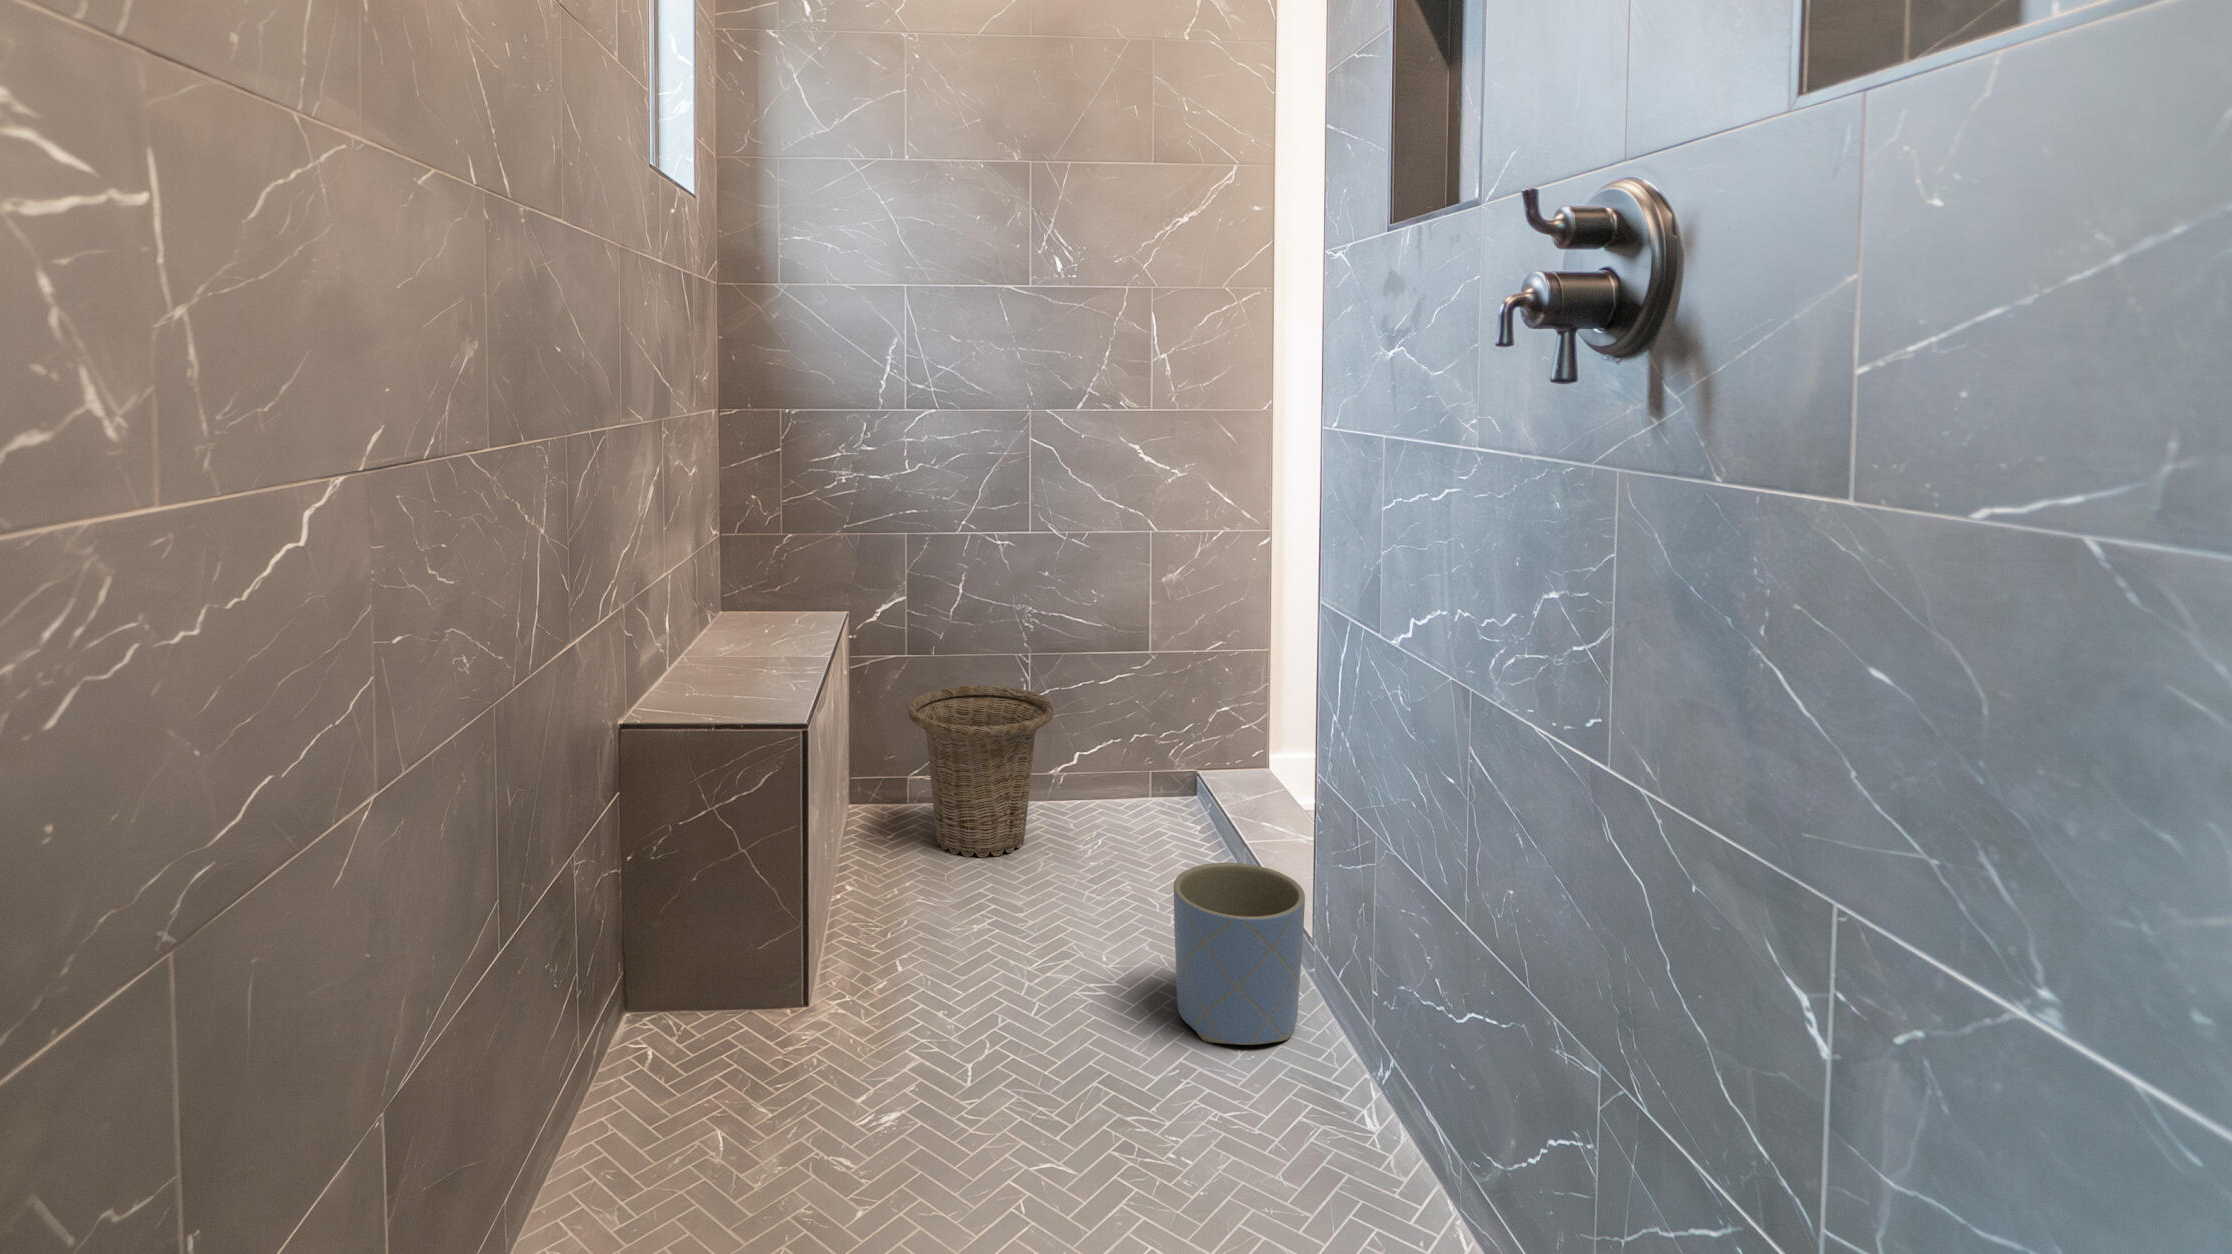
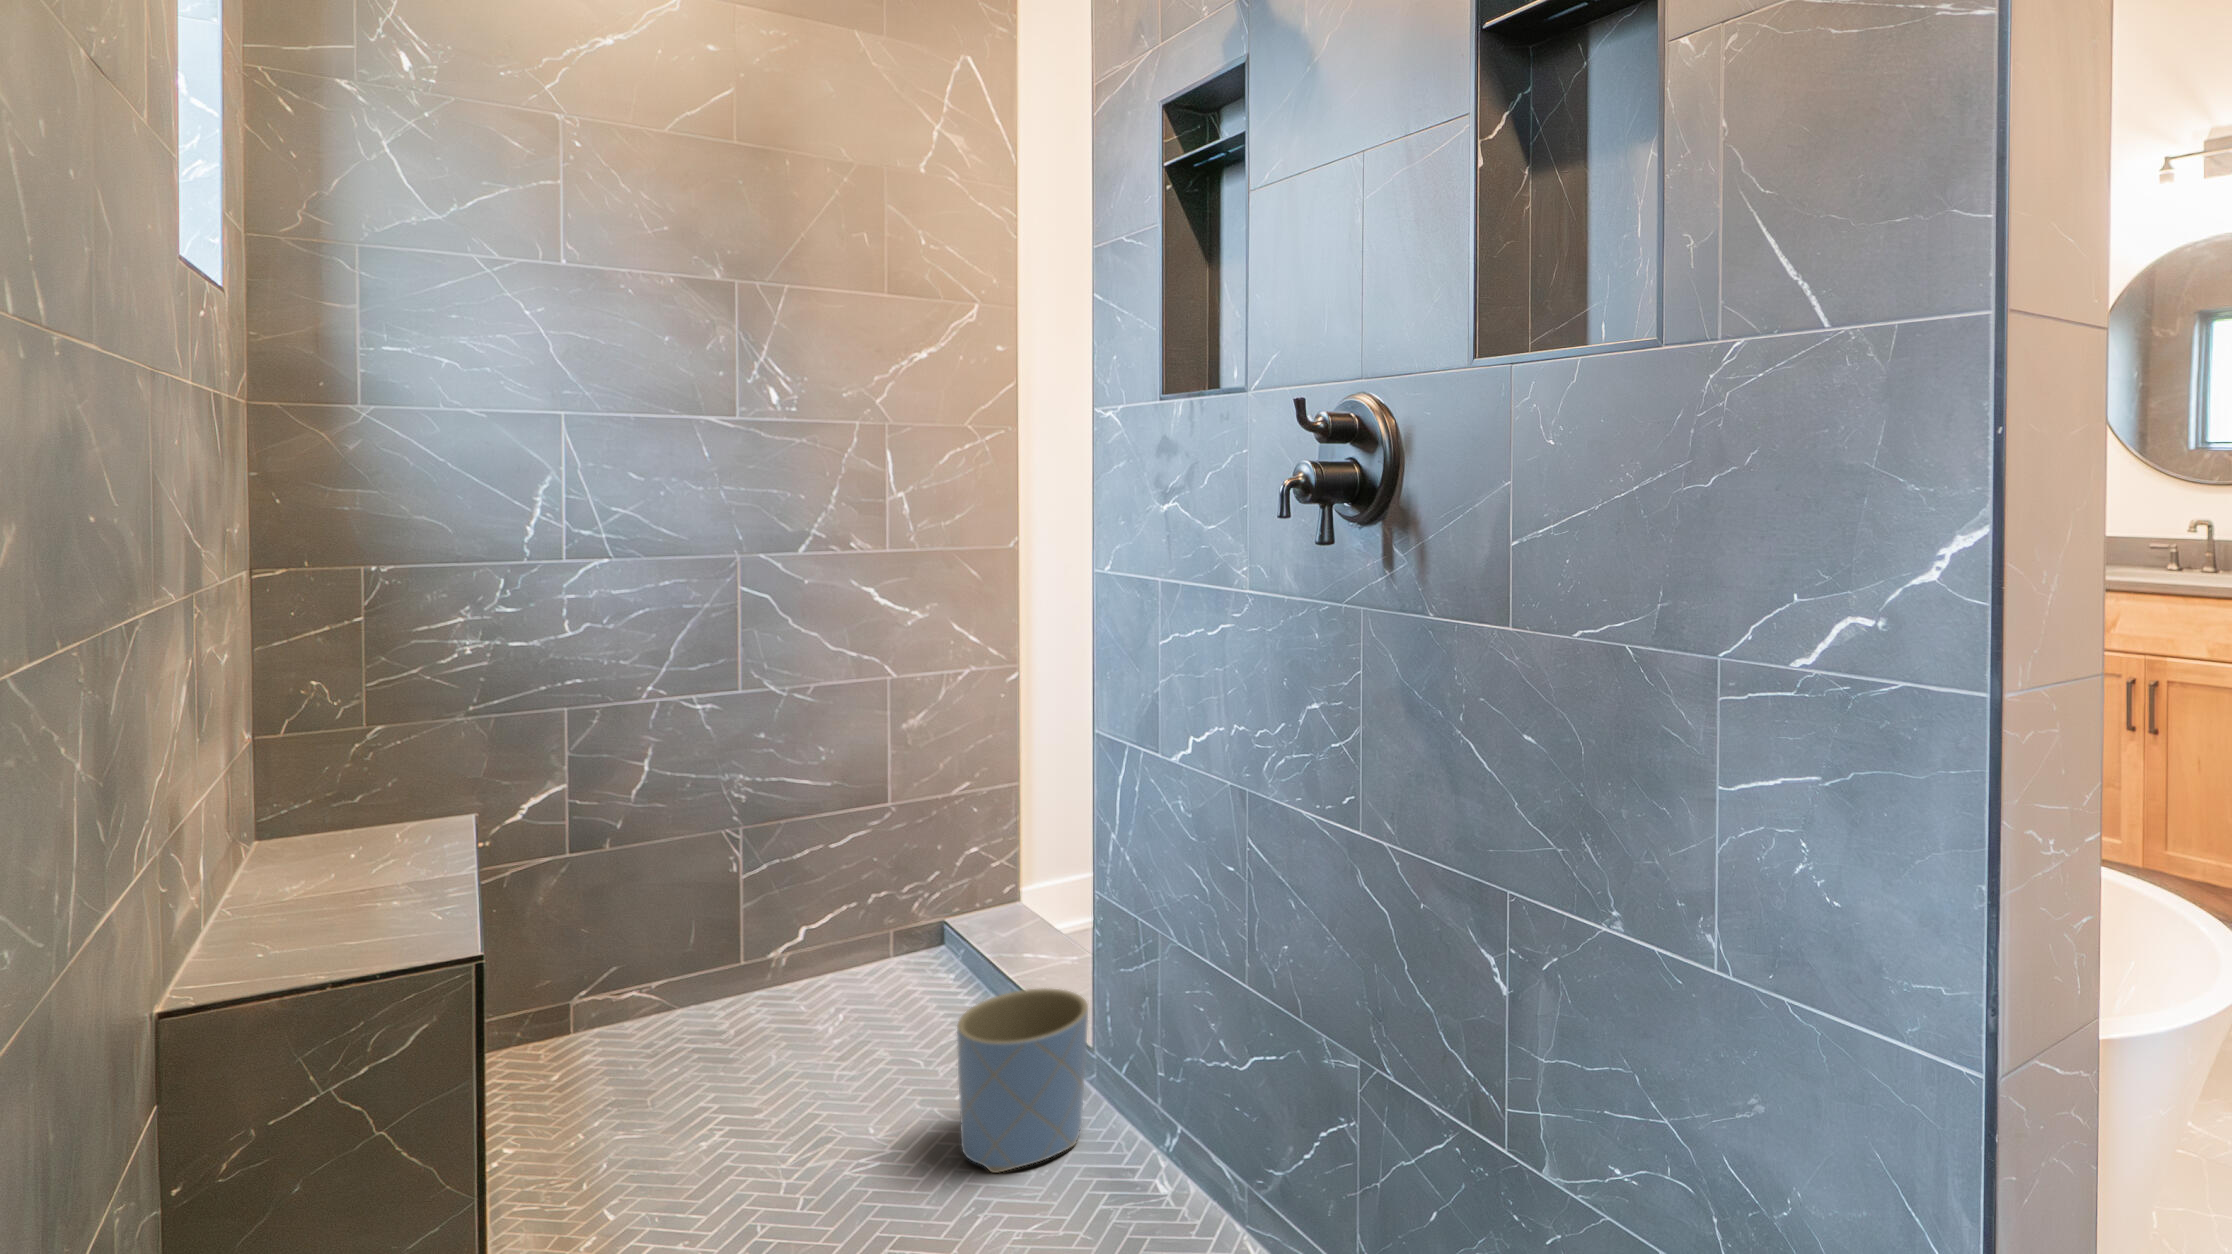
basket: present [908,686,1054,858] -> none [593,866,785,1072]

